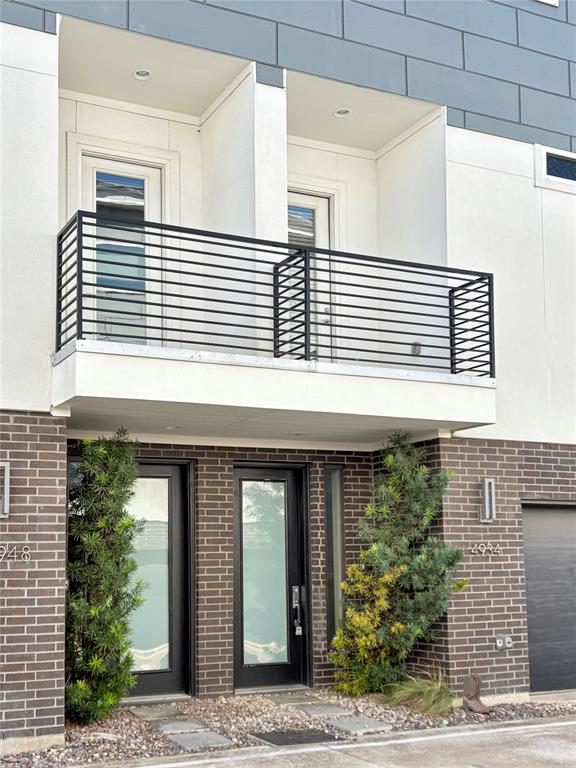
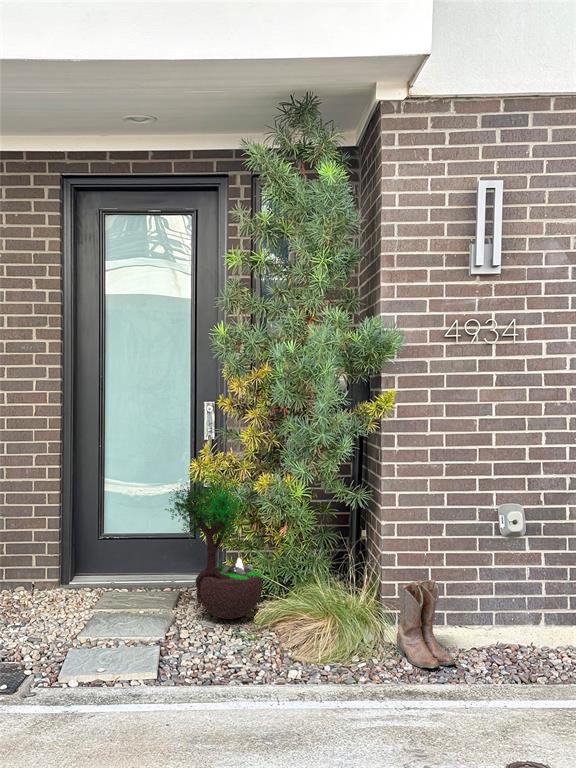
potted tree: none [339,623,387,706] -> present [165,466,262,619]

